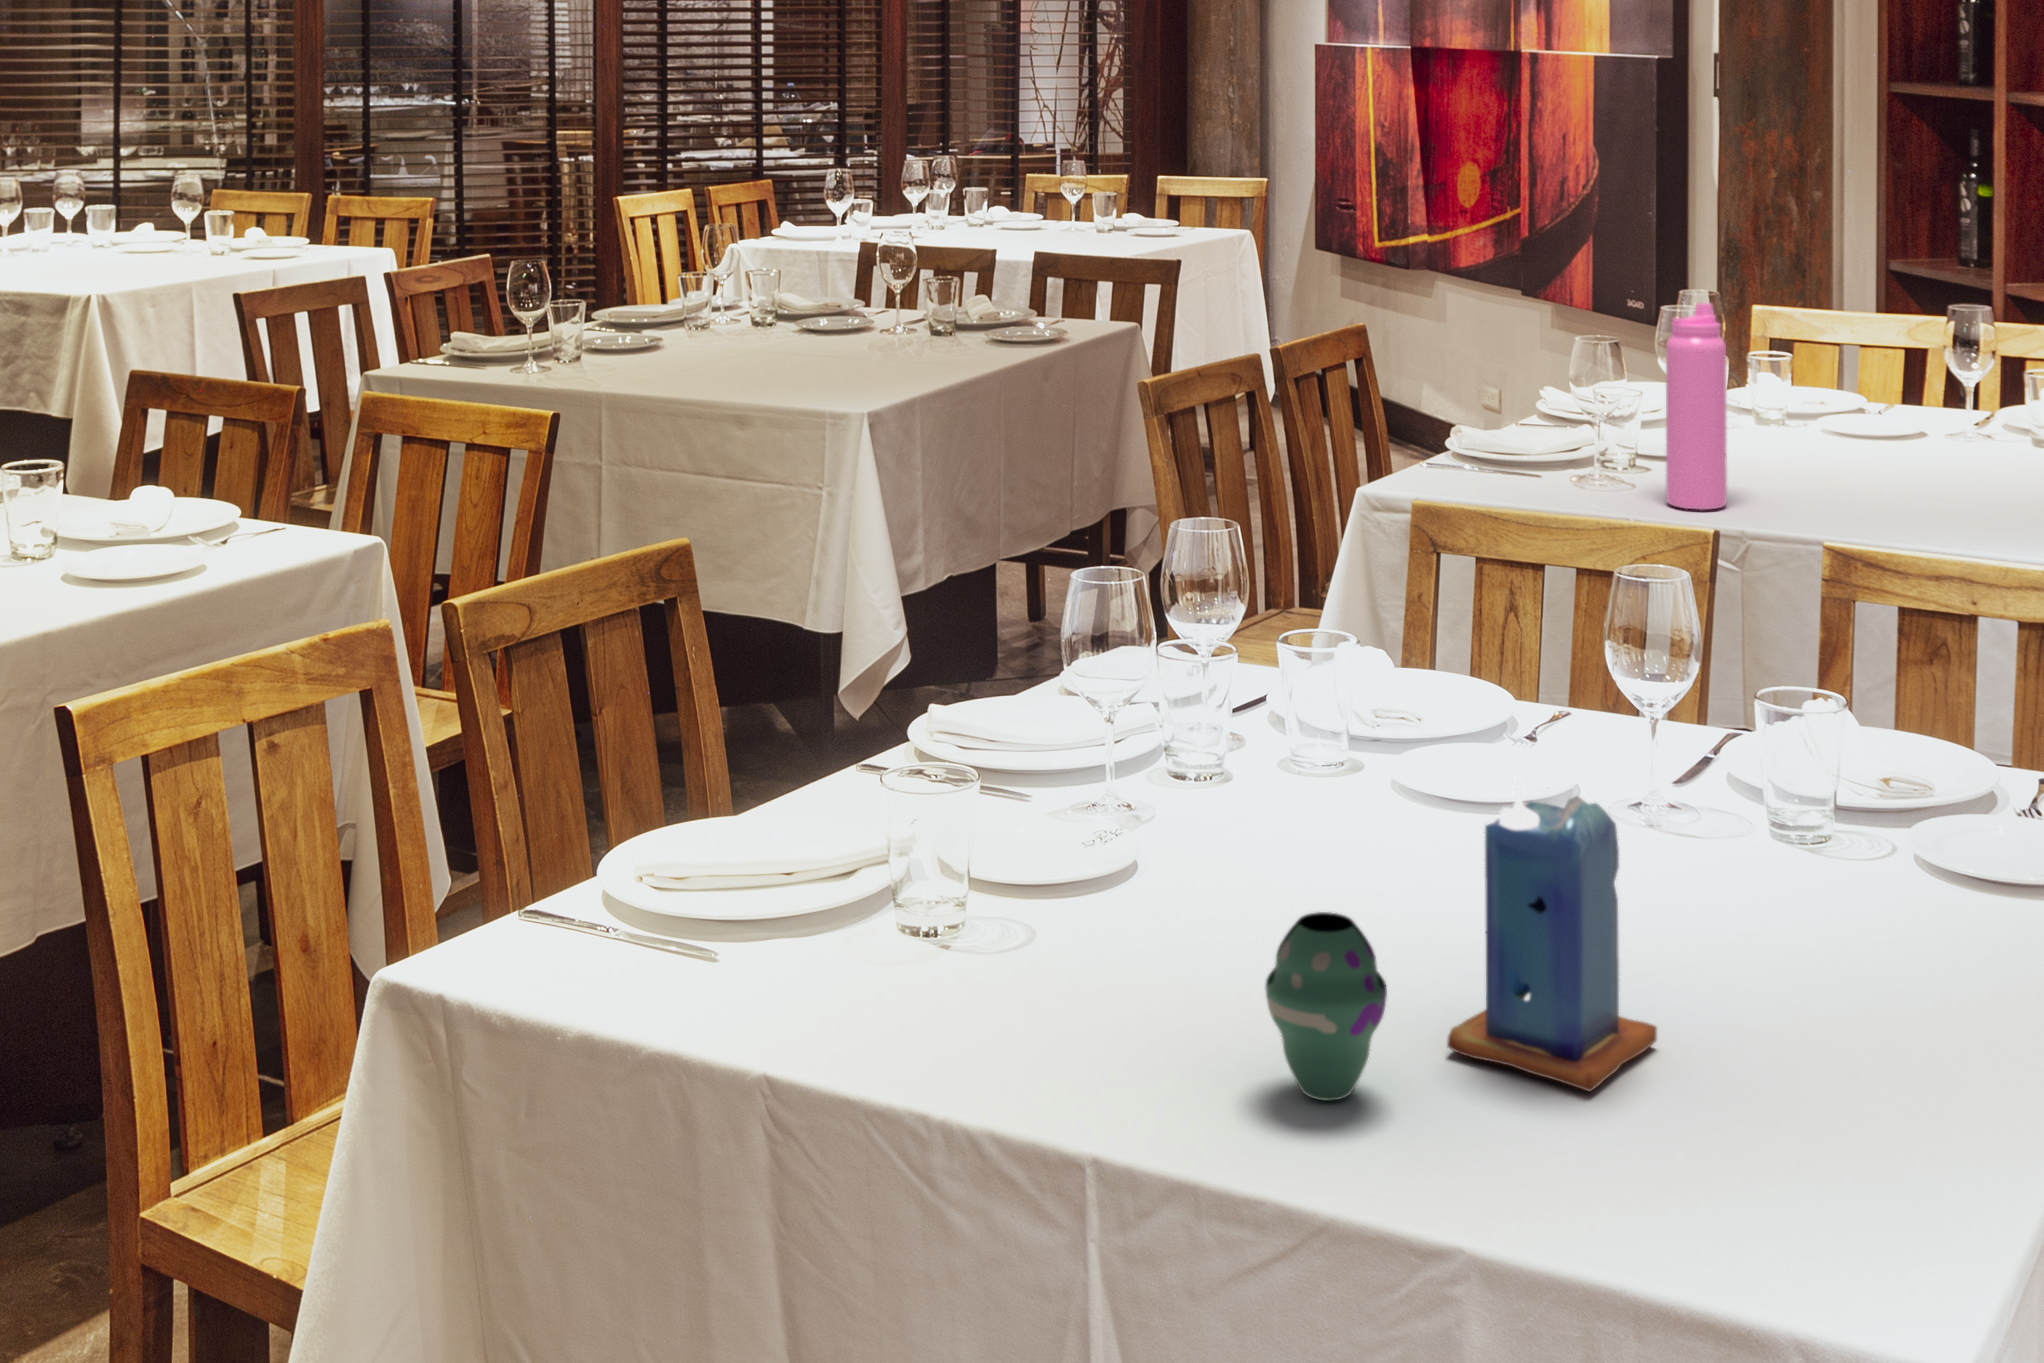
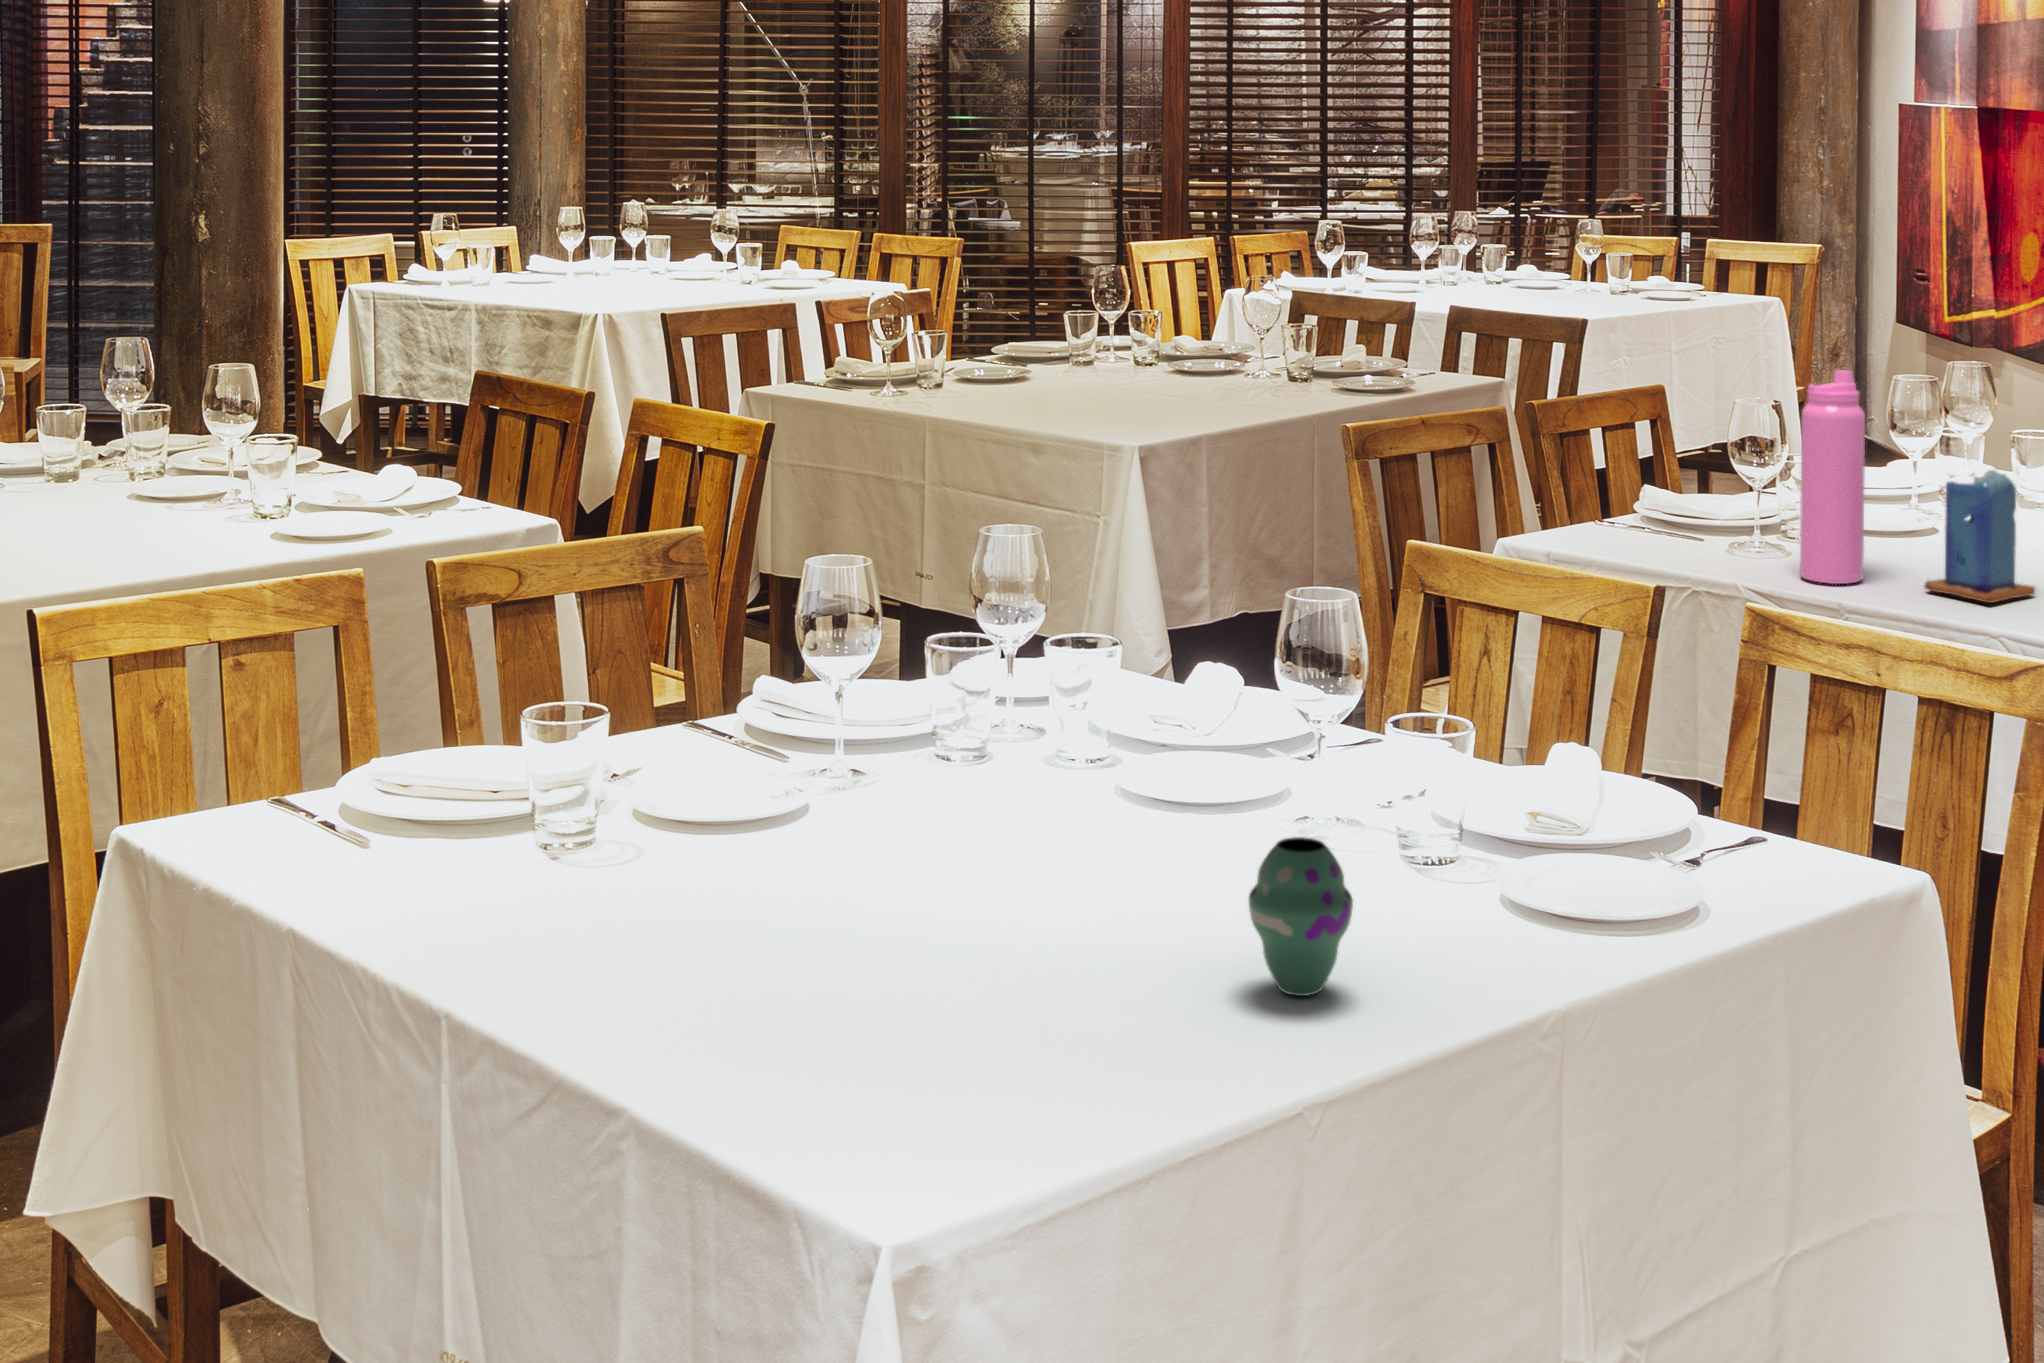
candle: present [1447,778,1657,1091] -> present [1925,461,2035,603]
vase: present [1266,912,1387,1101] -> present [1249,837,1353,996]

